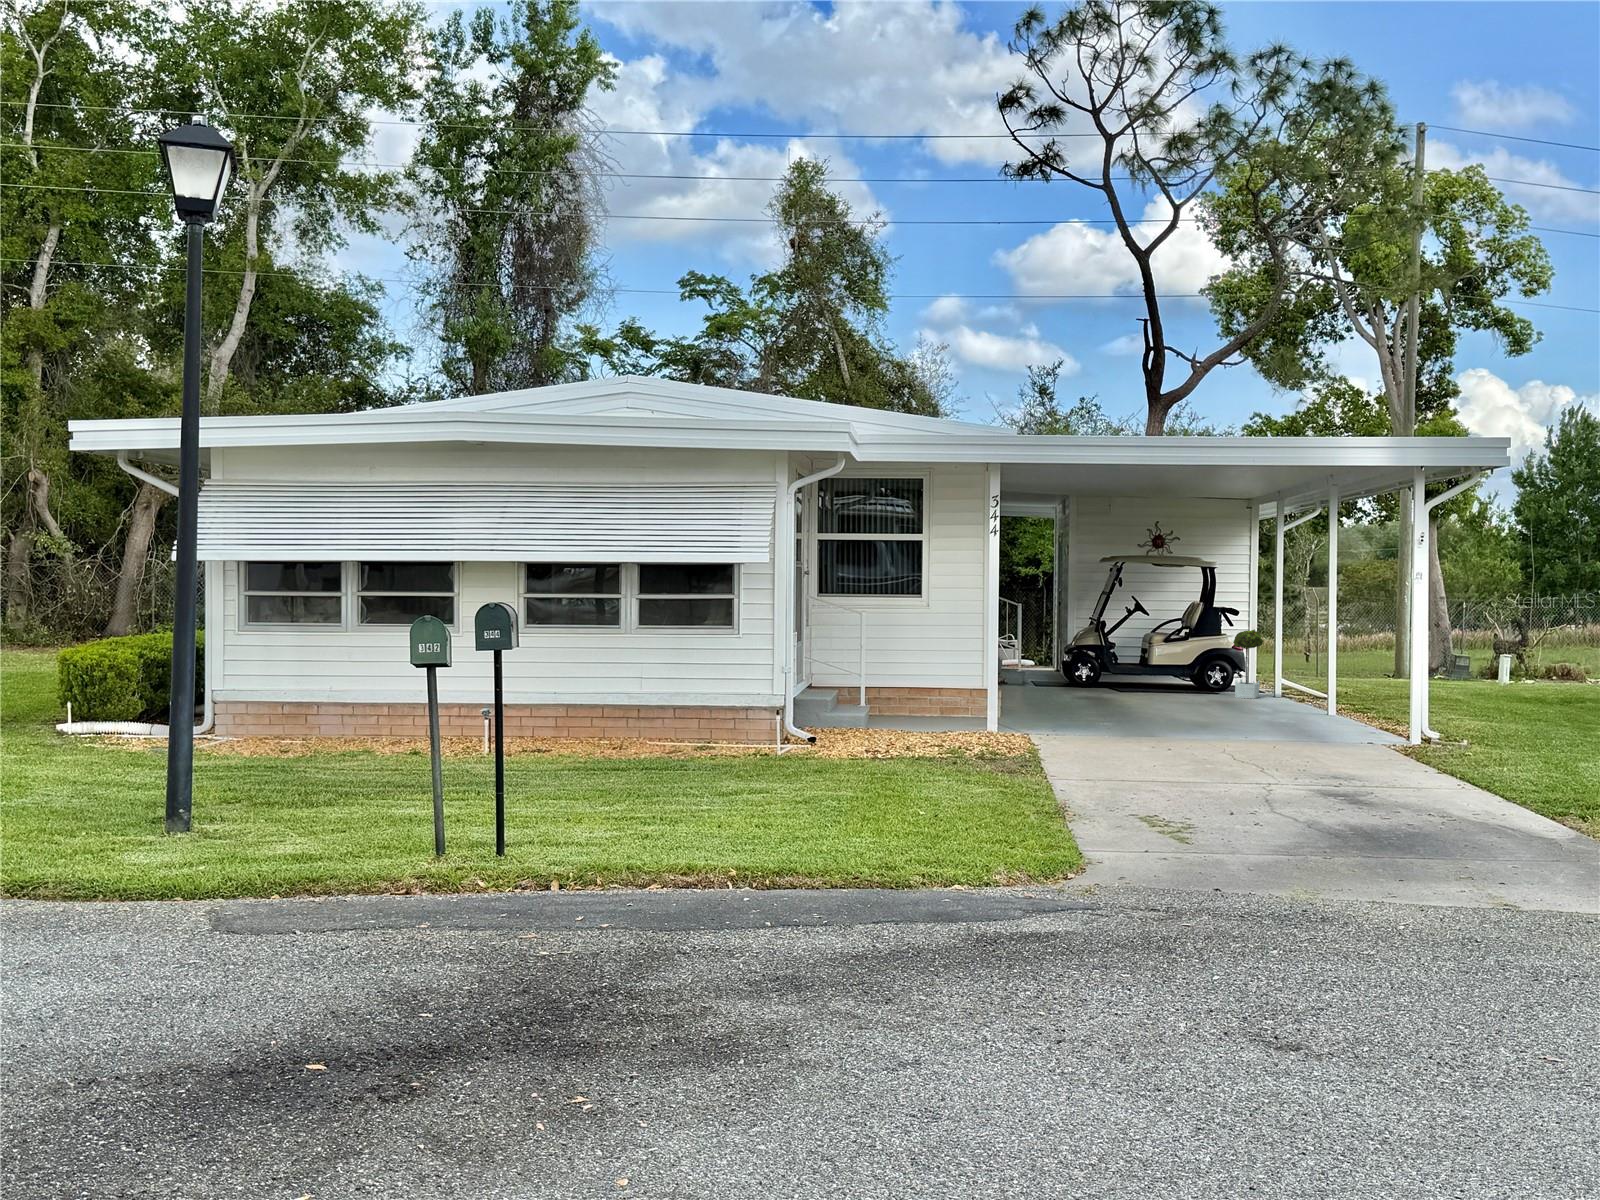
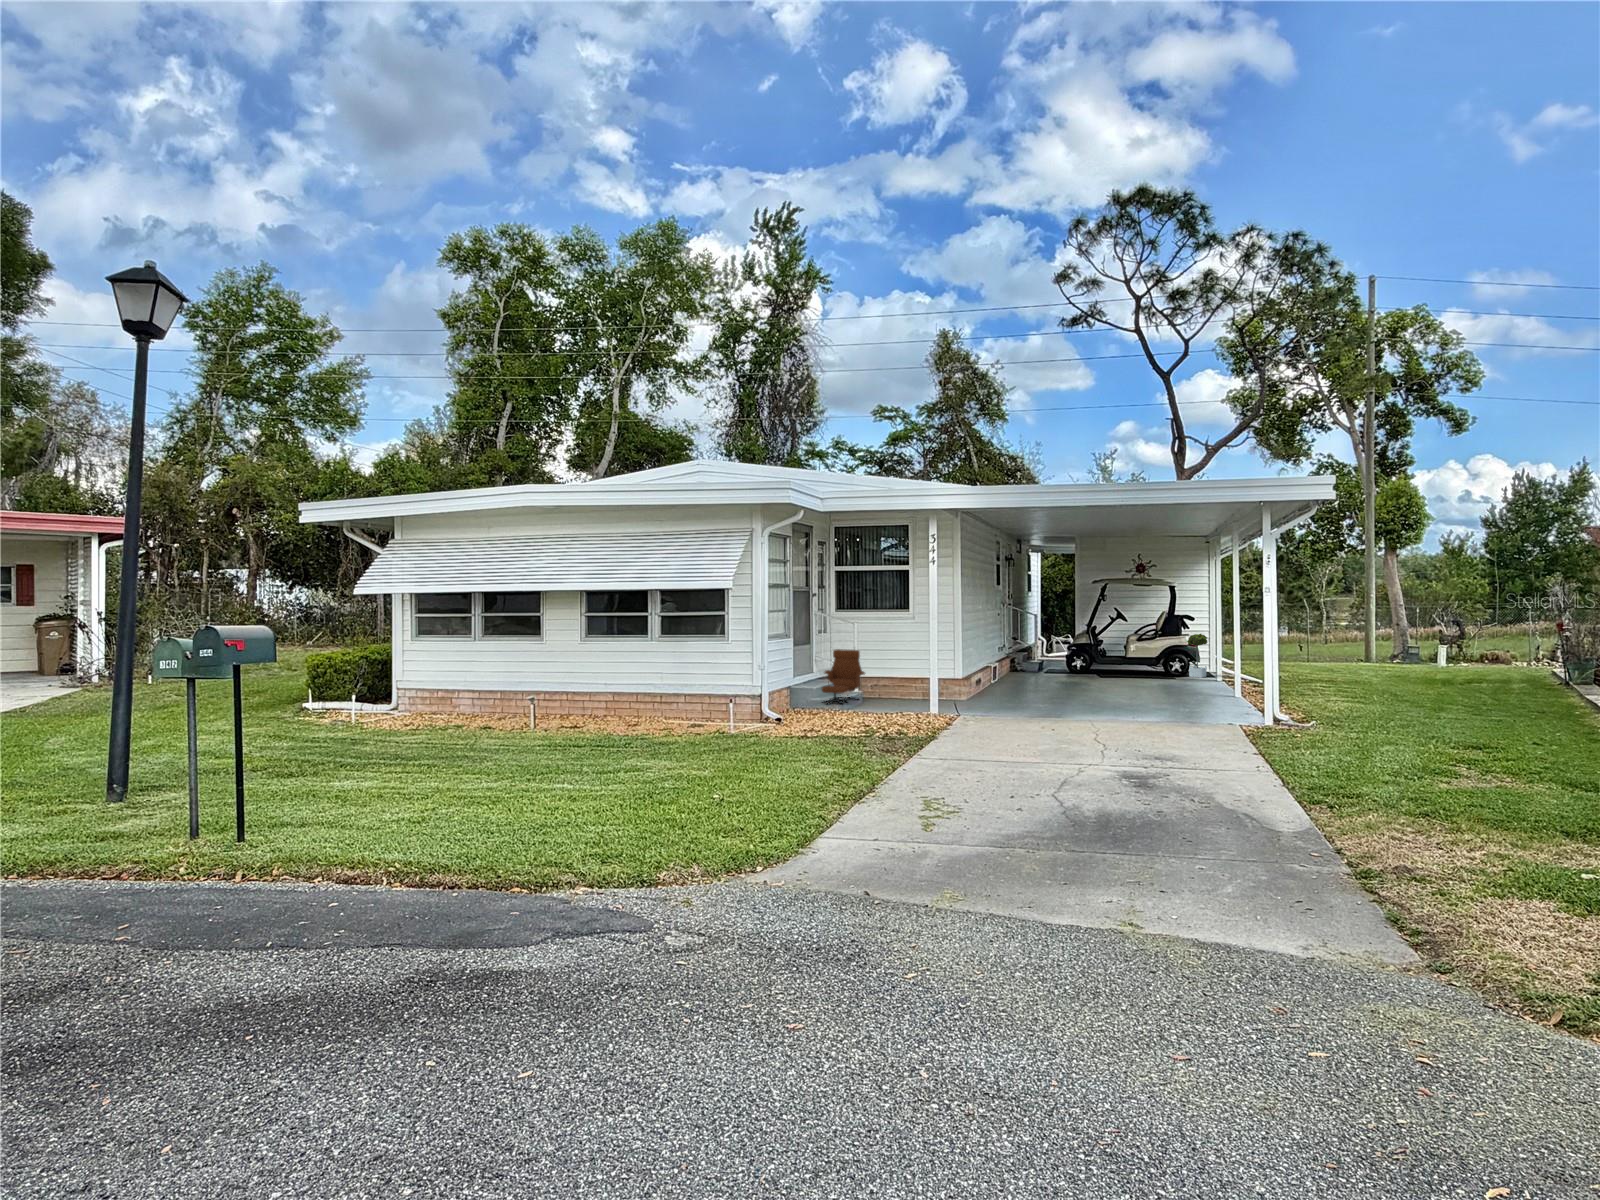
lounge chair: none [695,655,770,756] -> present [822,649,865,704]

